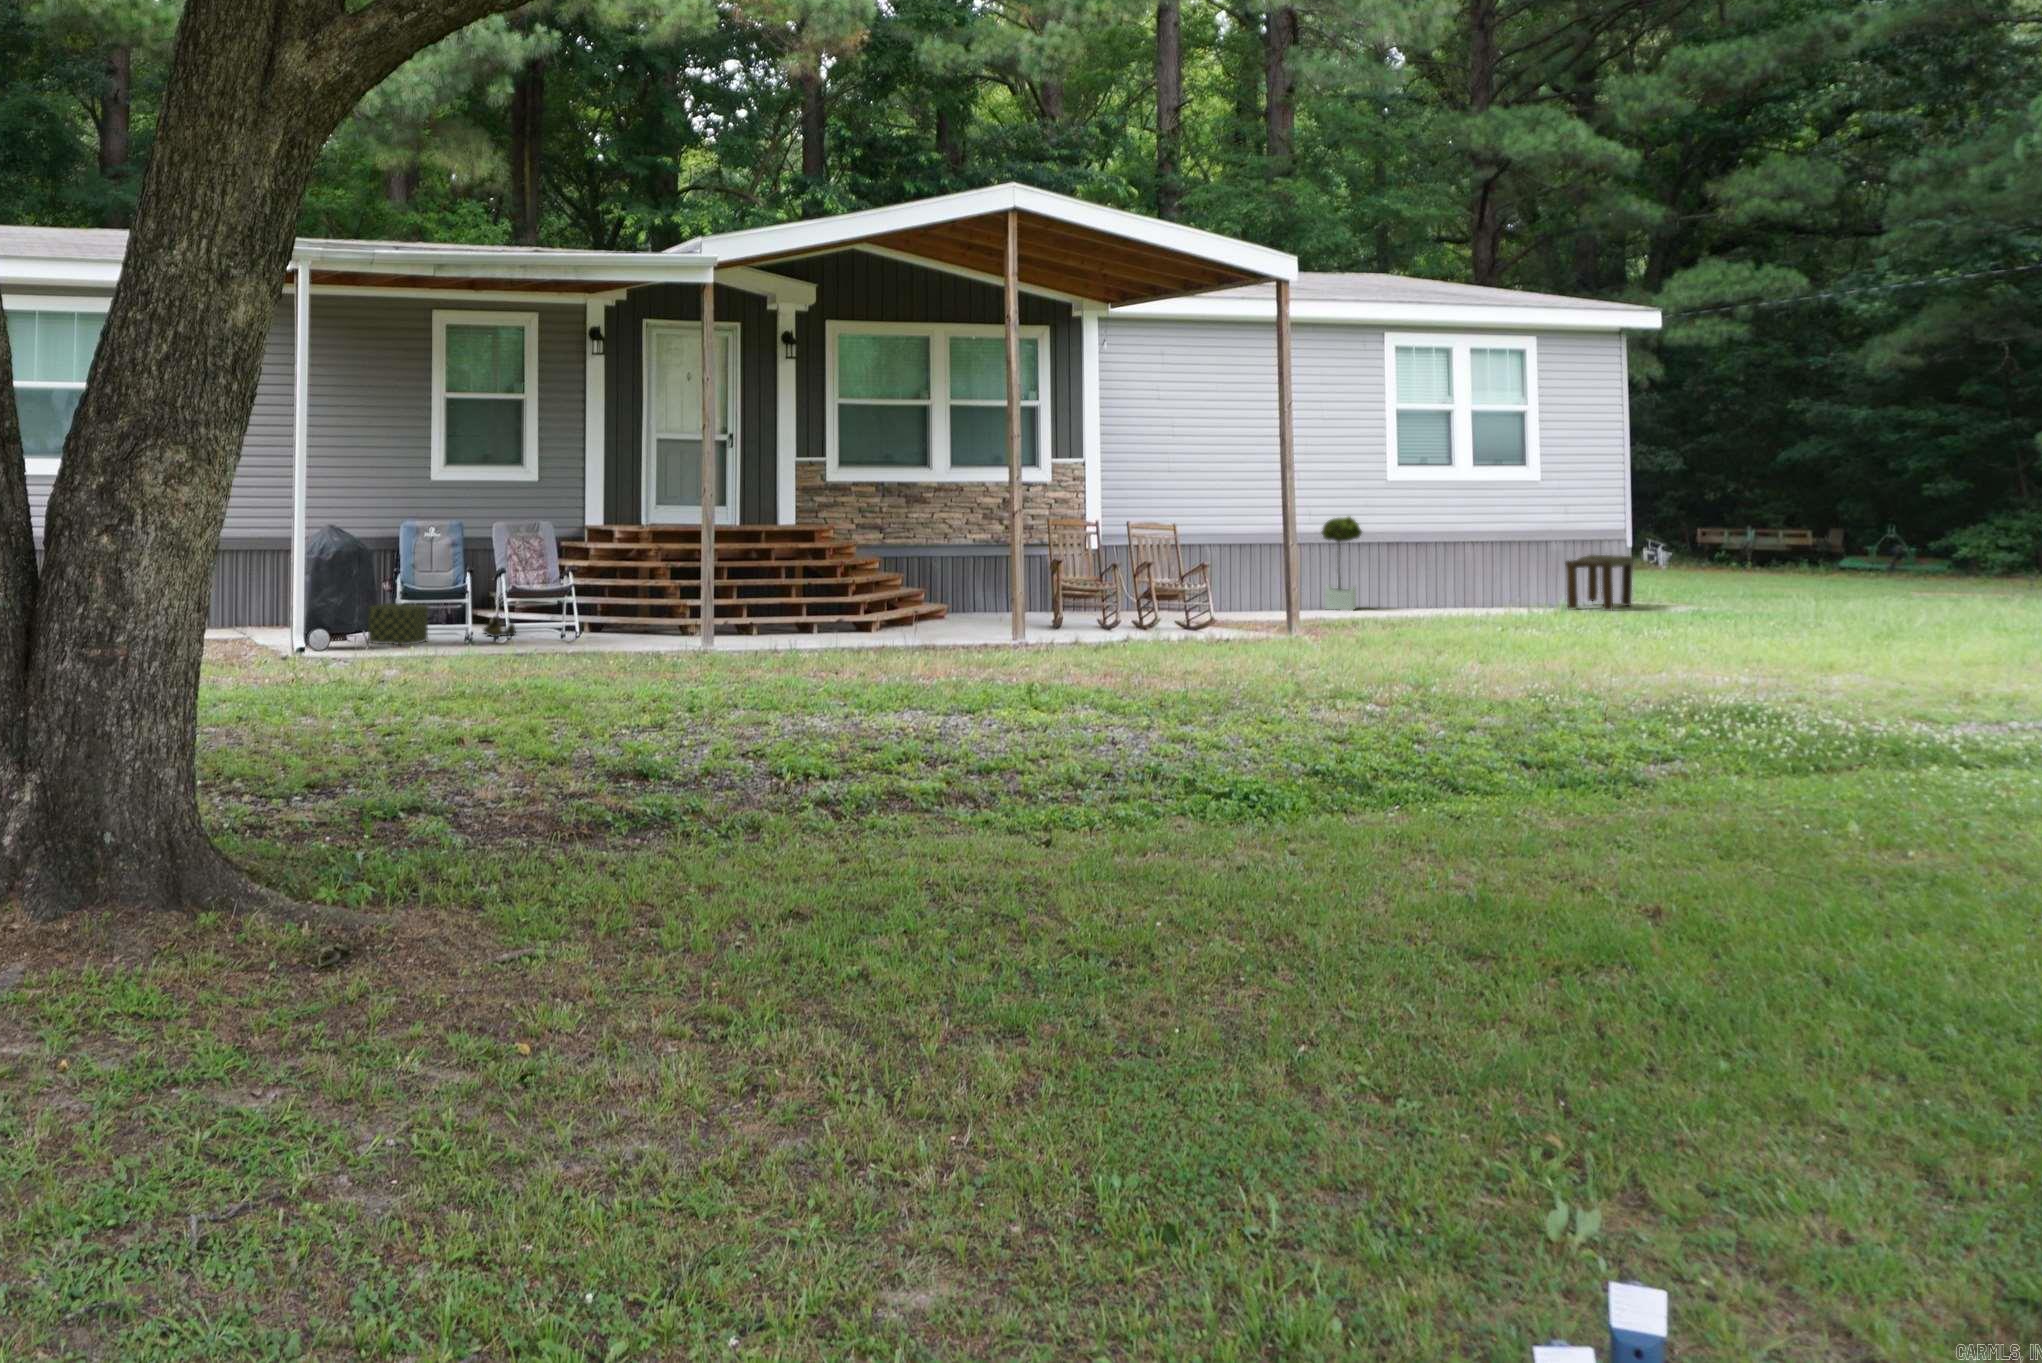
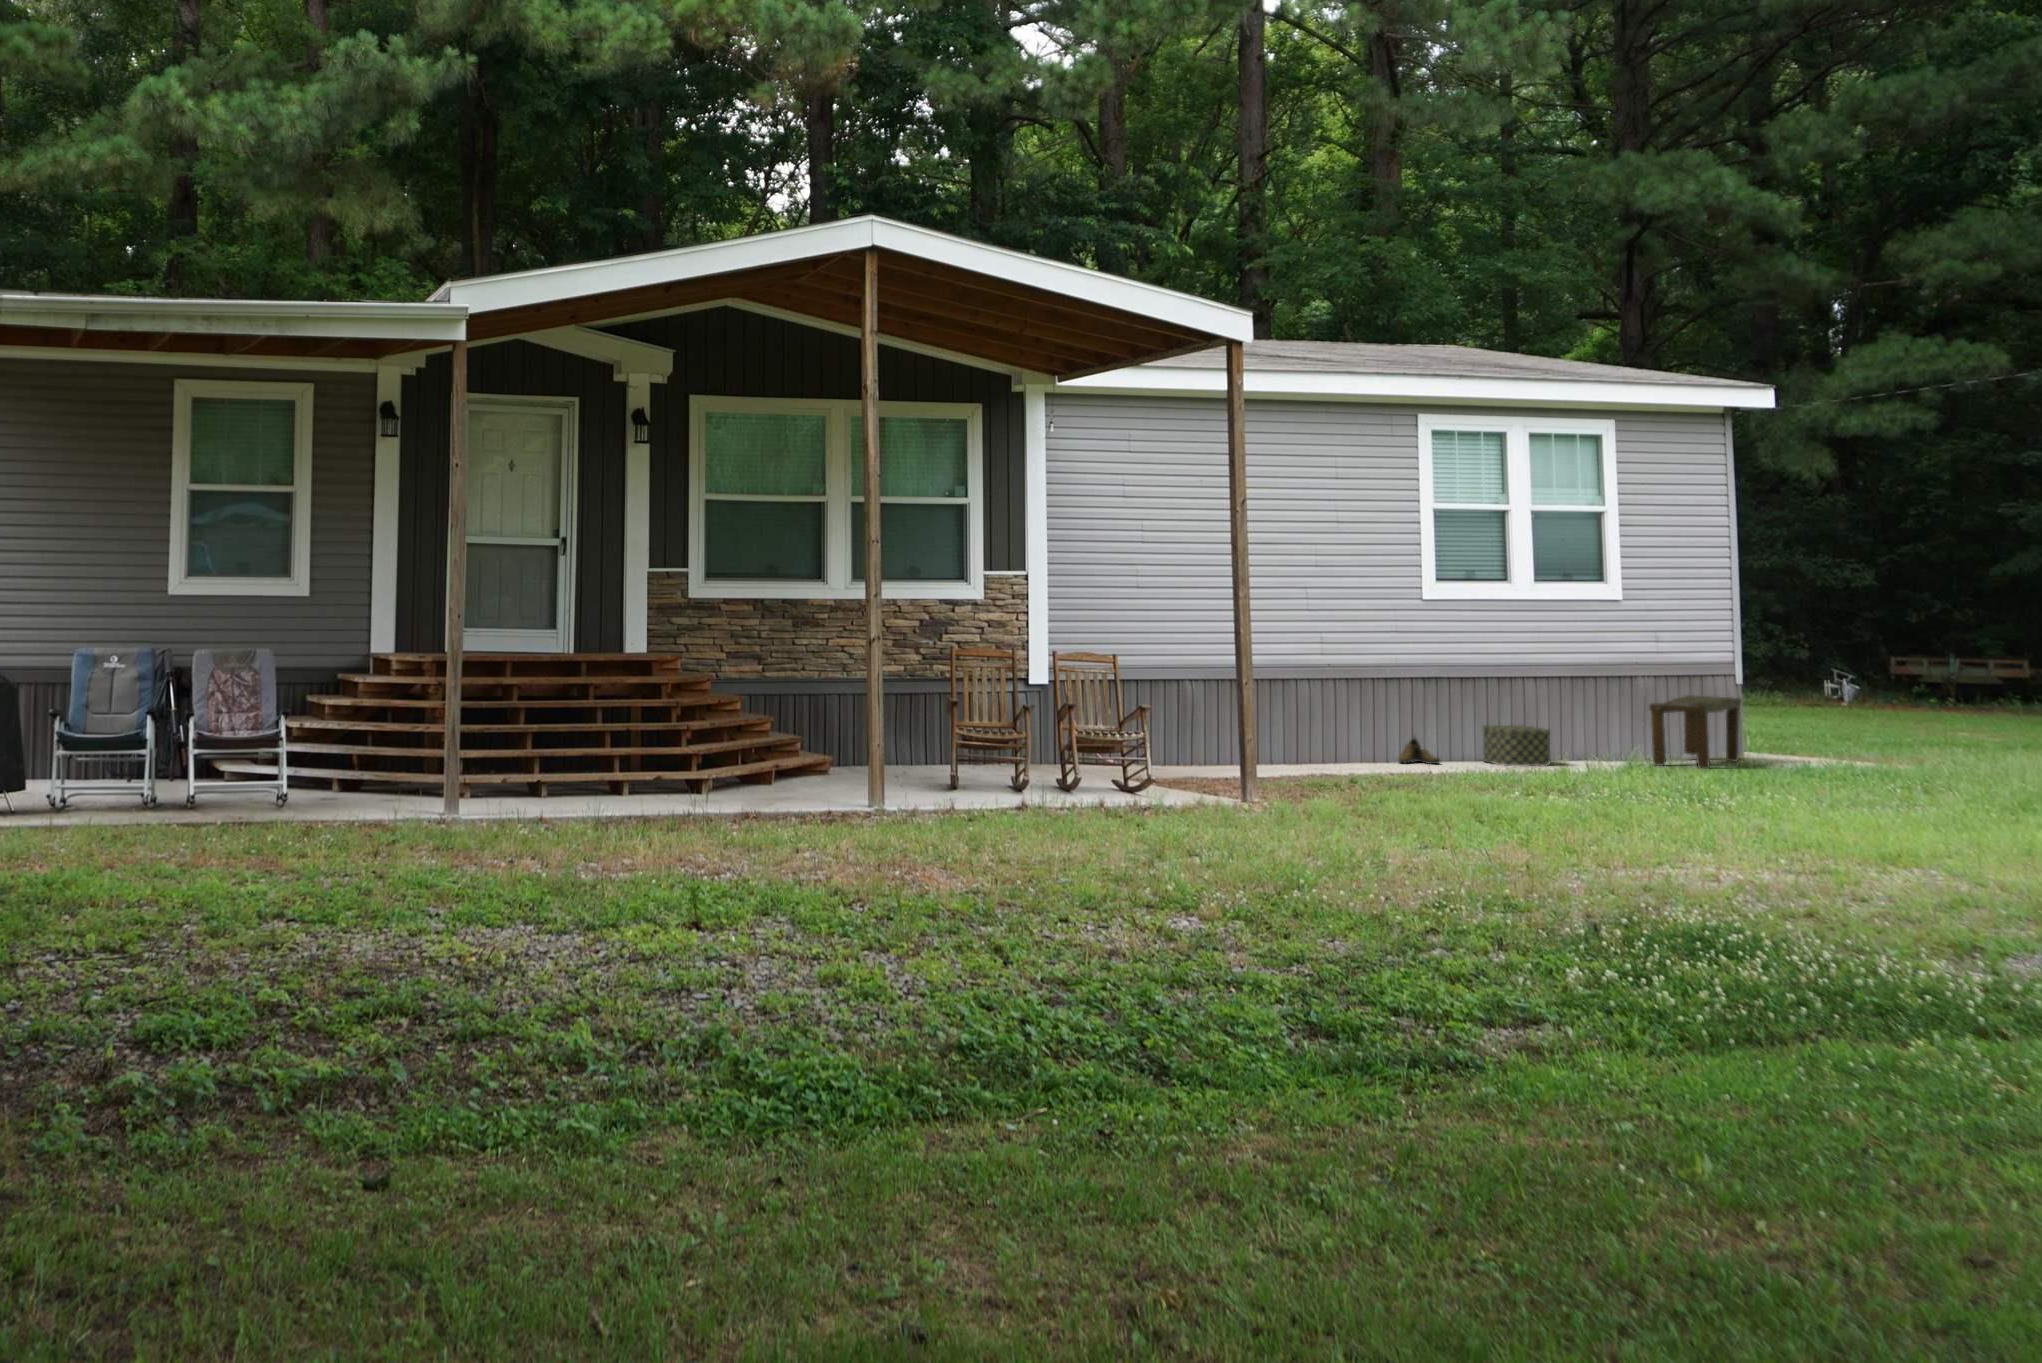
potted tree: present [1321,516,1362,611] -> none [1334,644,1385,767]
storage box: present [368,603,428,644] -> present [1482,725,1550,766]
shoe: present [483,615,516,636] -> present [1399,737,1440,764]

